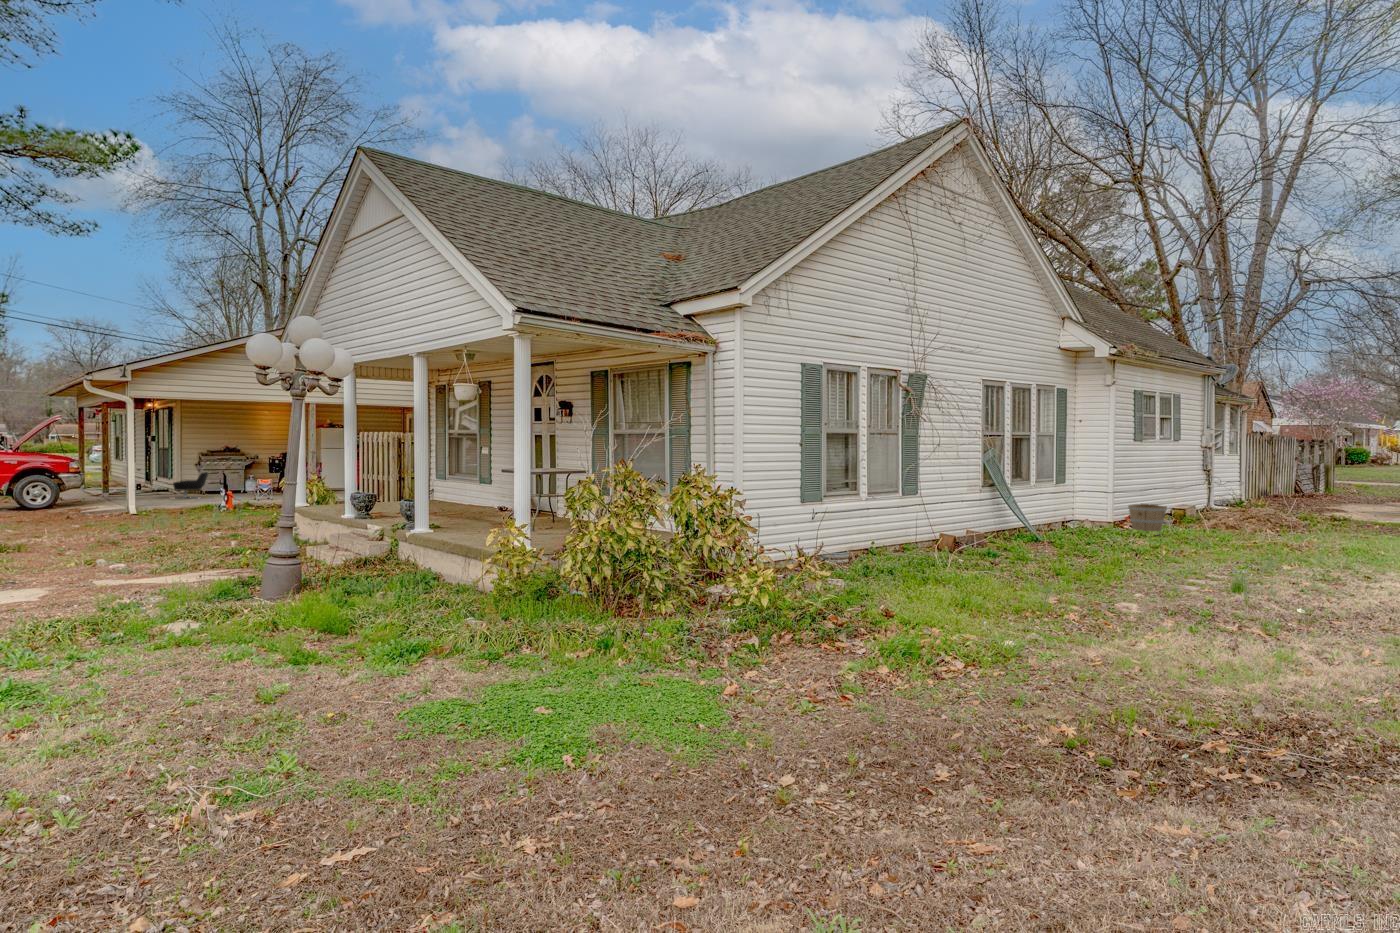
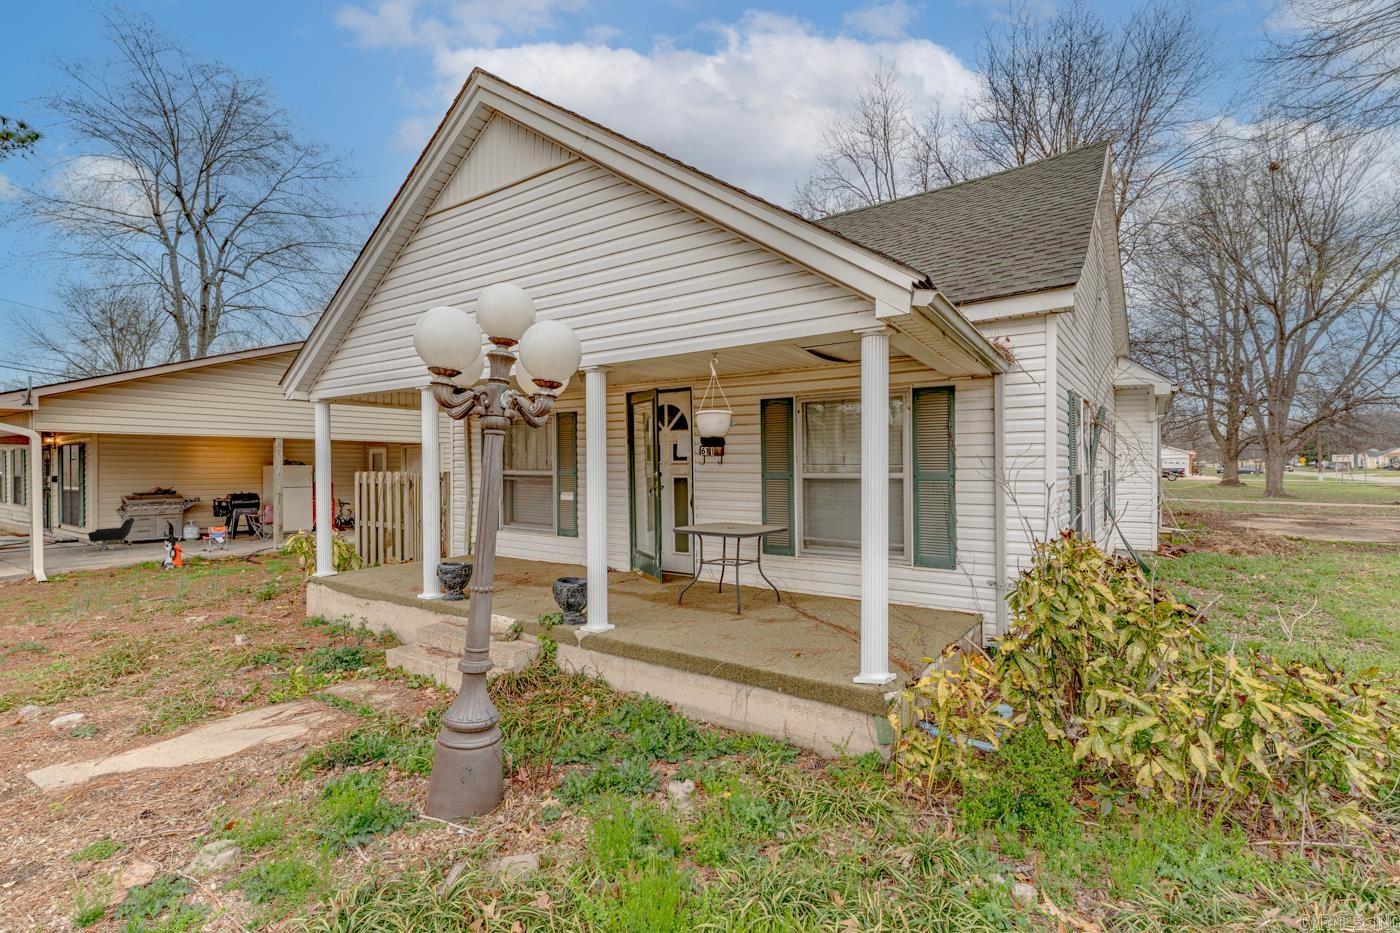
wooden bucket: present [1128,504,1167,535] -> none [1154,521,1192,551]

